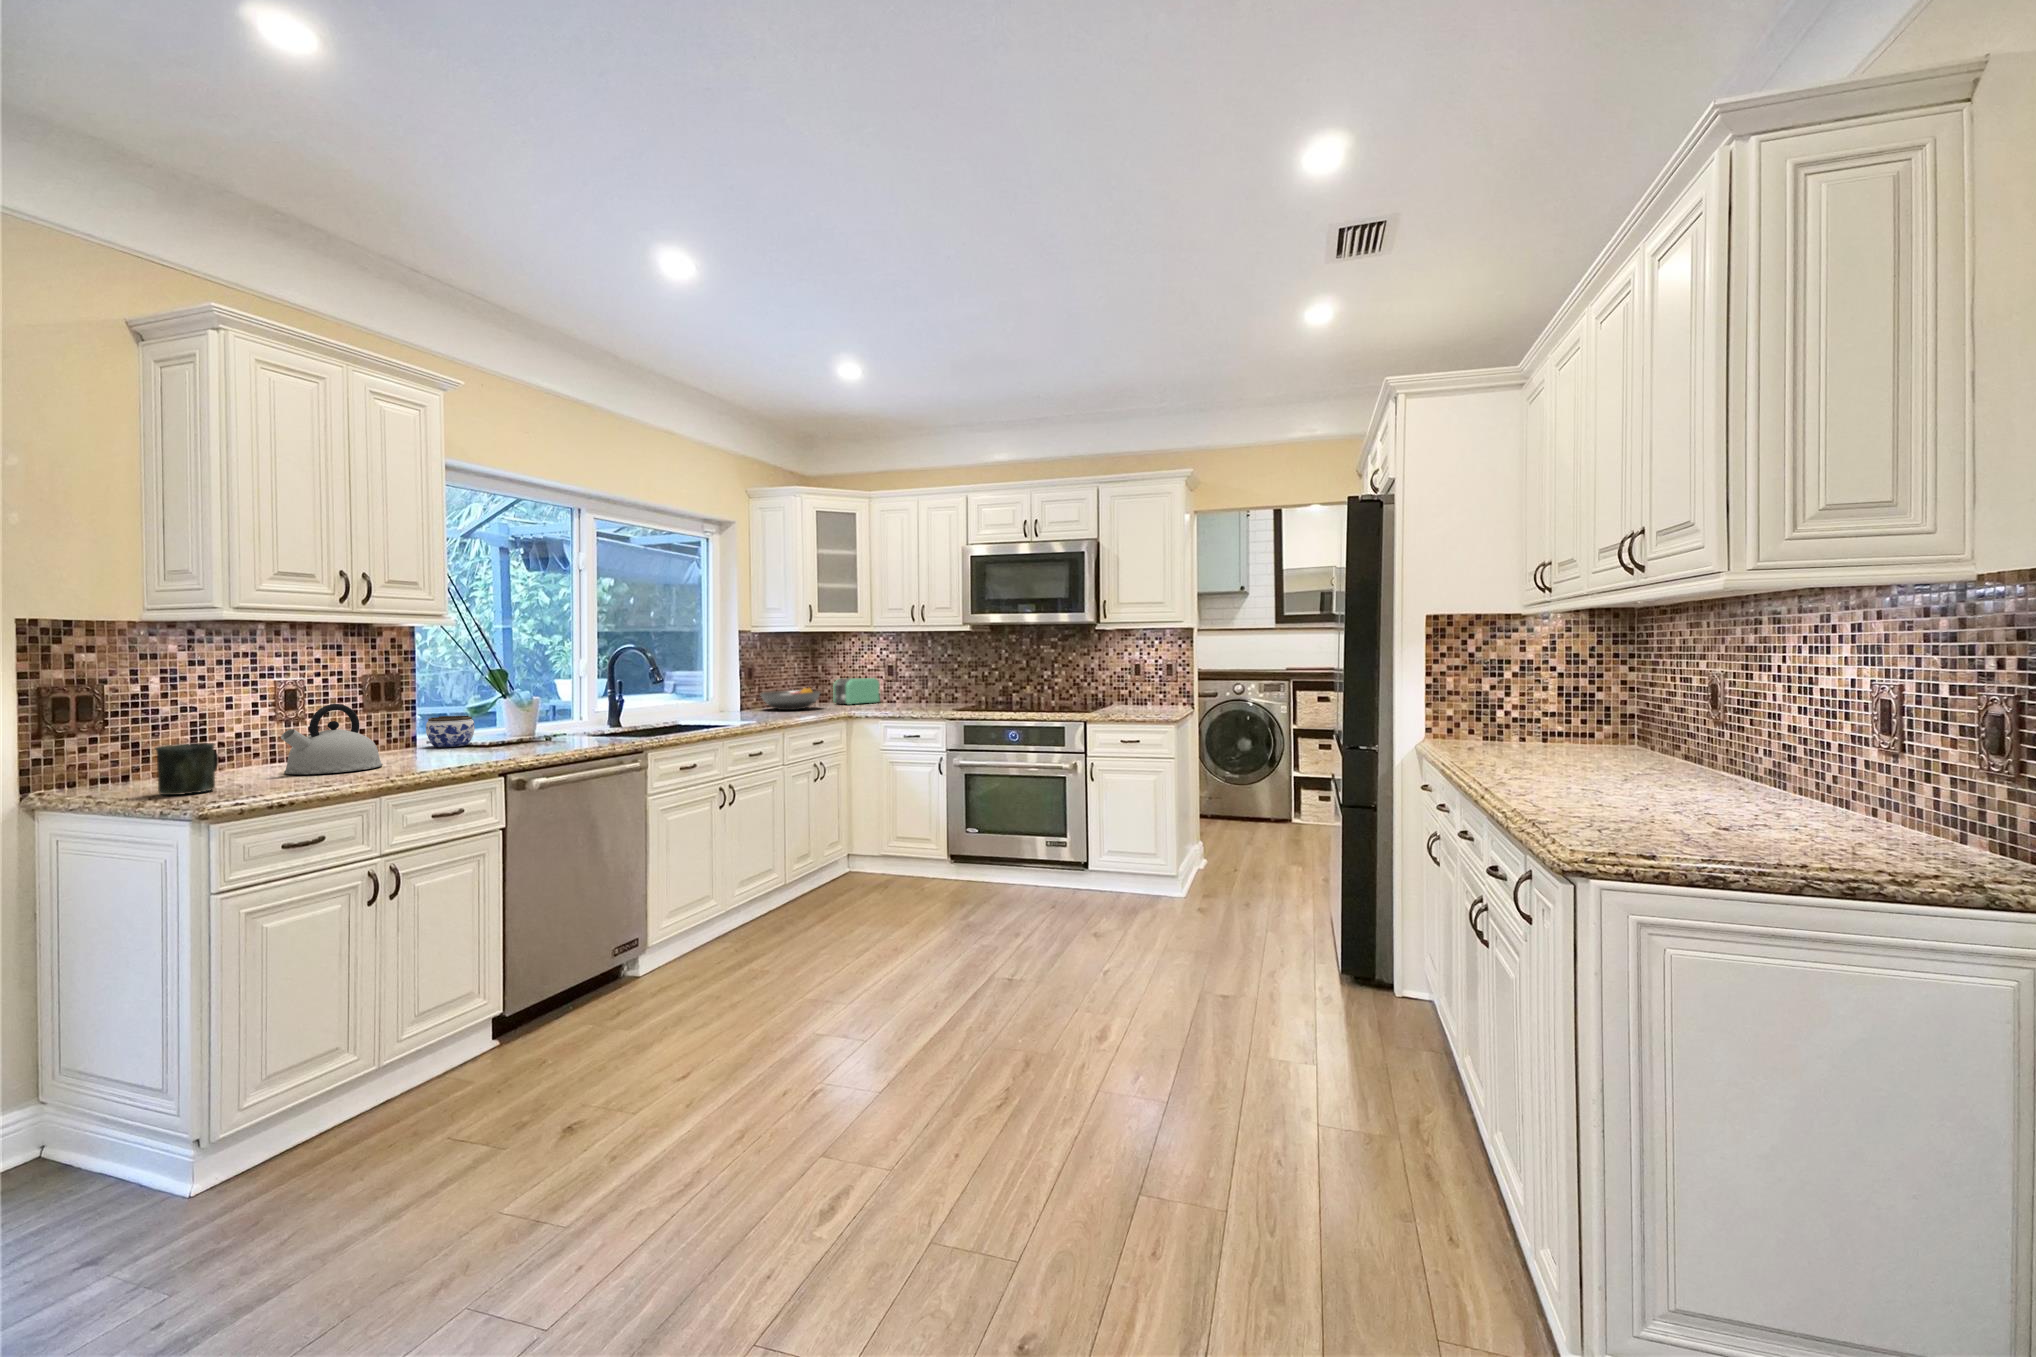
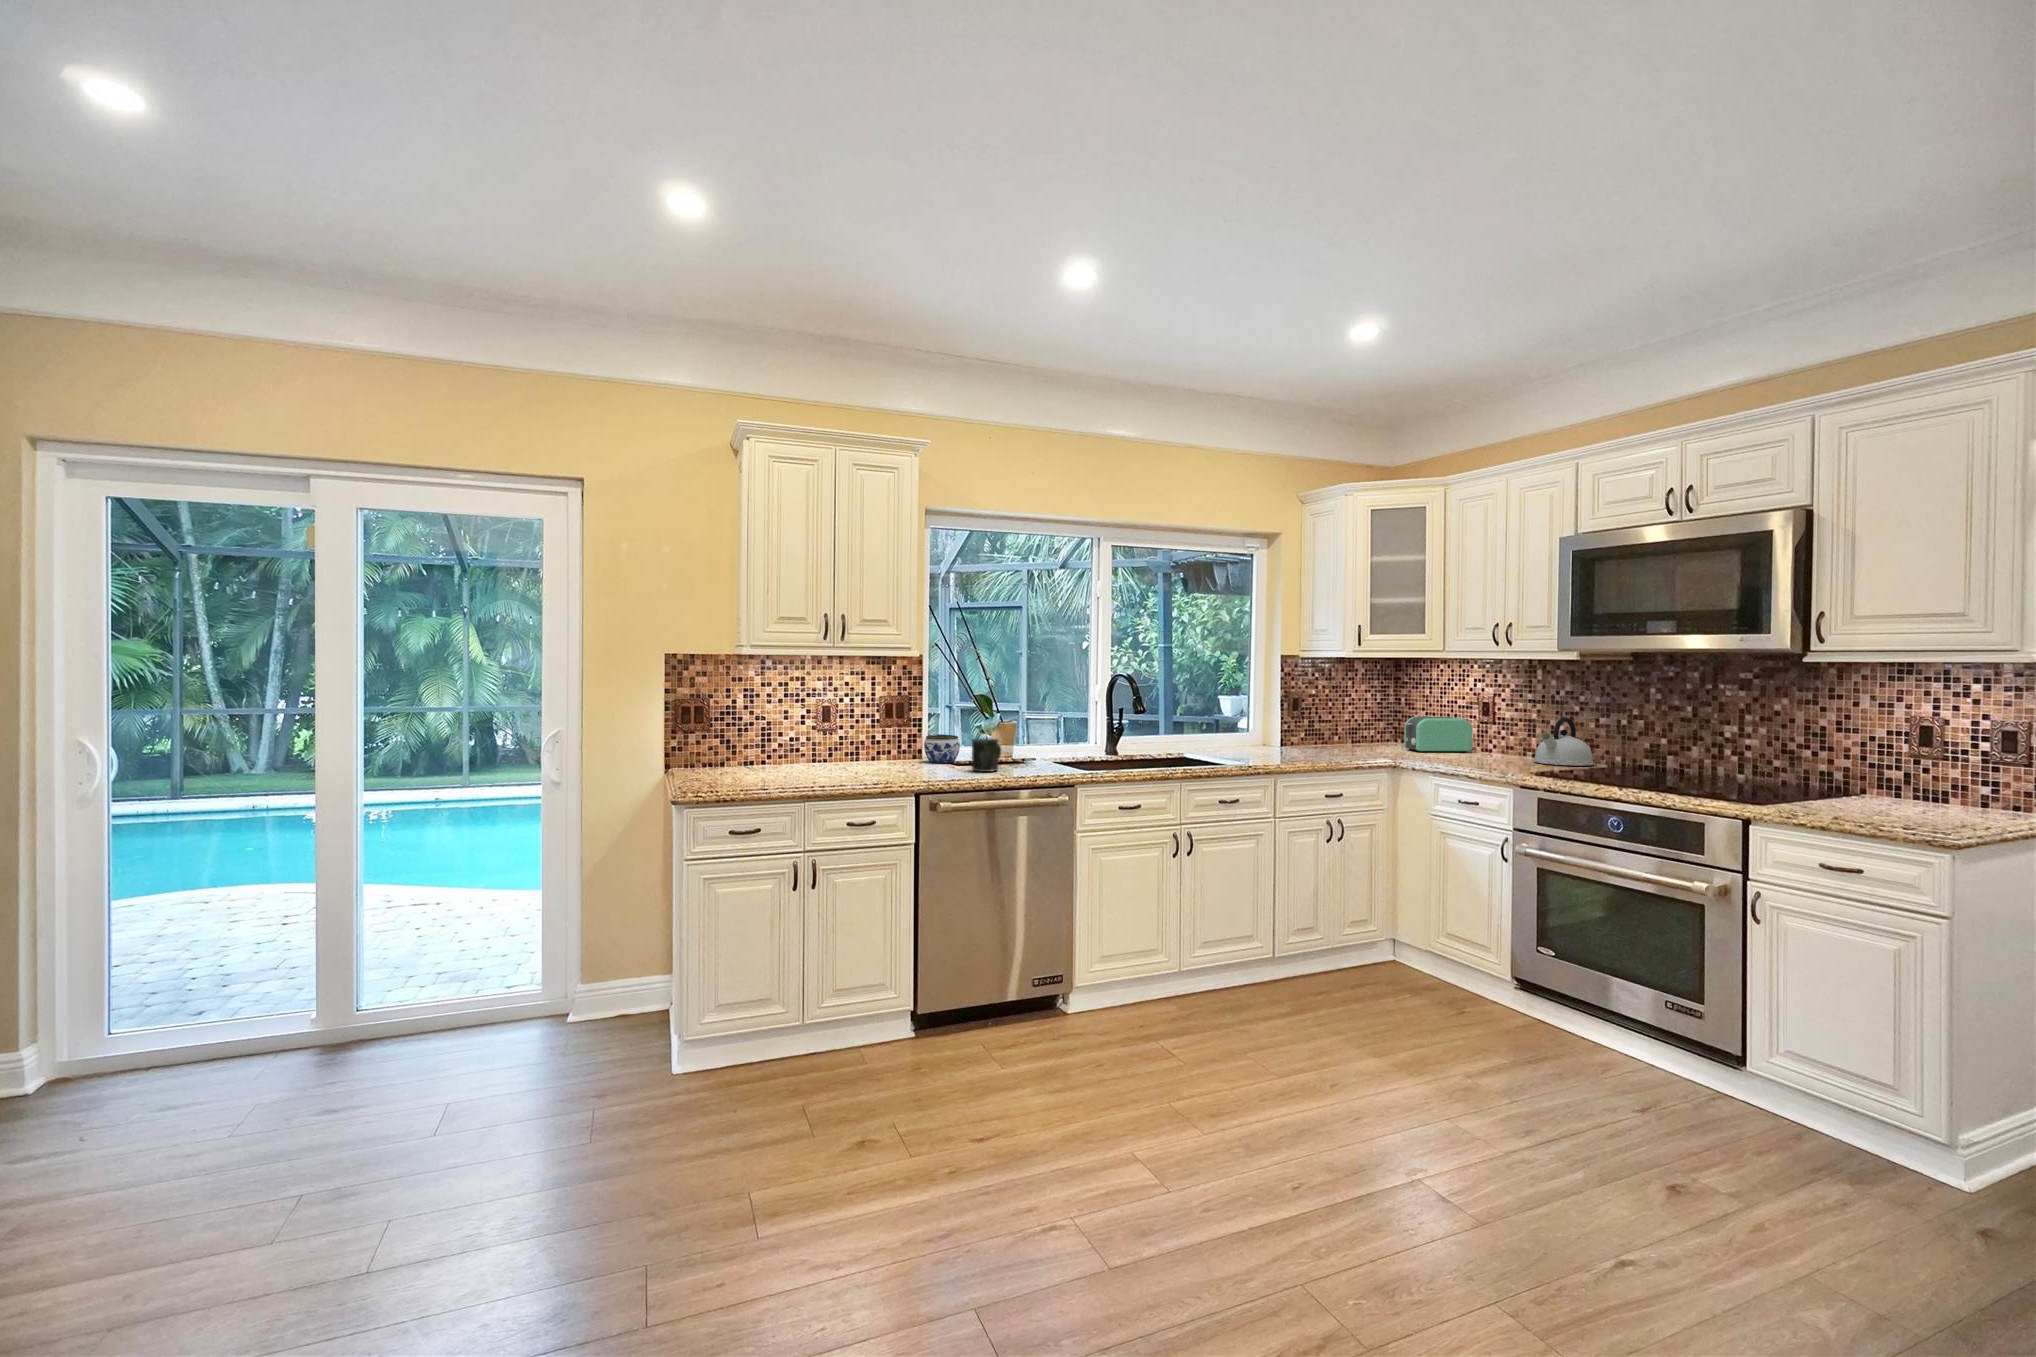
fruit bowl: present [761,688,820,710] -> none [1293,726,1370,753]
kettle: present [281,704,383,774] -> present [1534,717,1594,766]
mug: present [155,743,219,795] -> present [972,738,1001,772]

